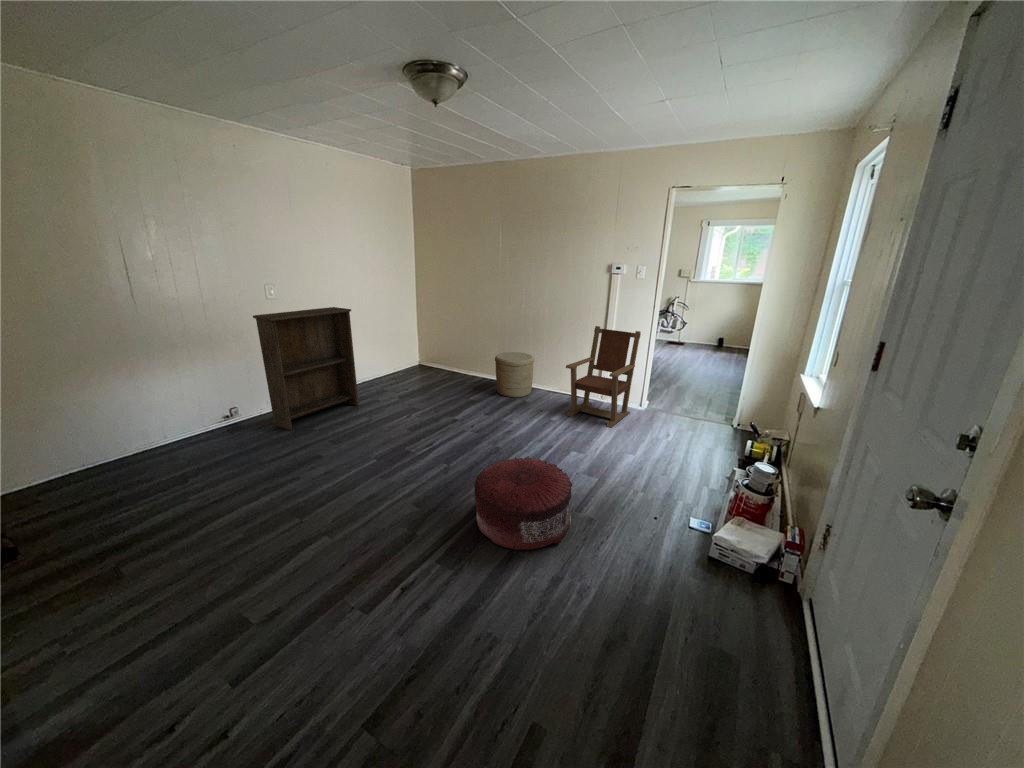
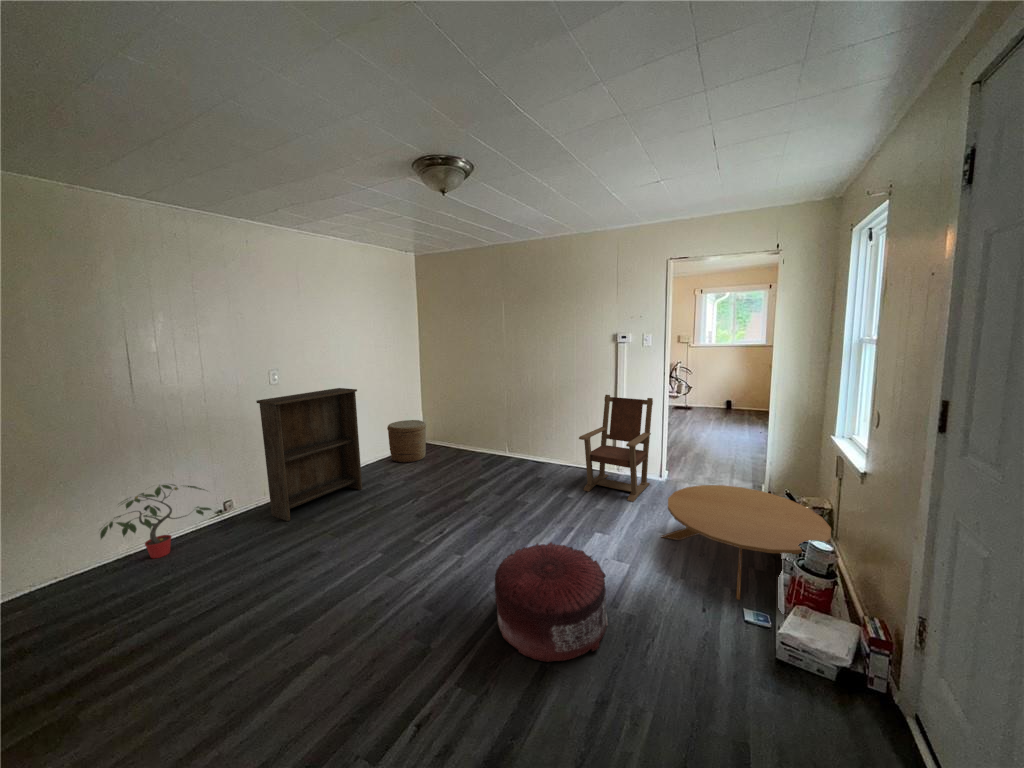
woven basket: present [495,352,534,397] -> present [387,420,426,463]
potted plant: none [115,391,220,456] -> present [100,484,211,558]
coffee table: none [631,415,781,511] -> present [661,485,831,600]

